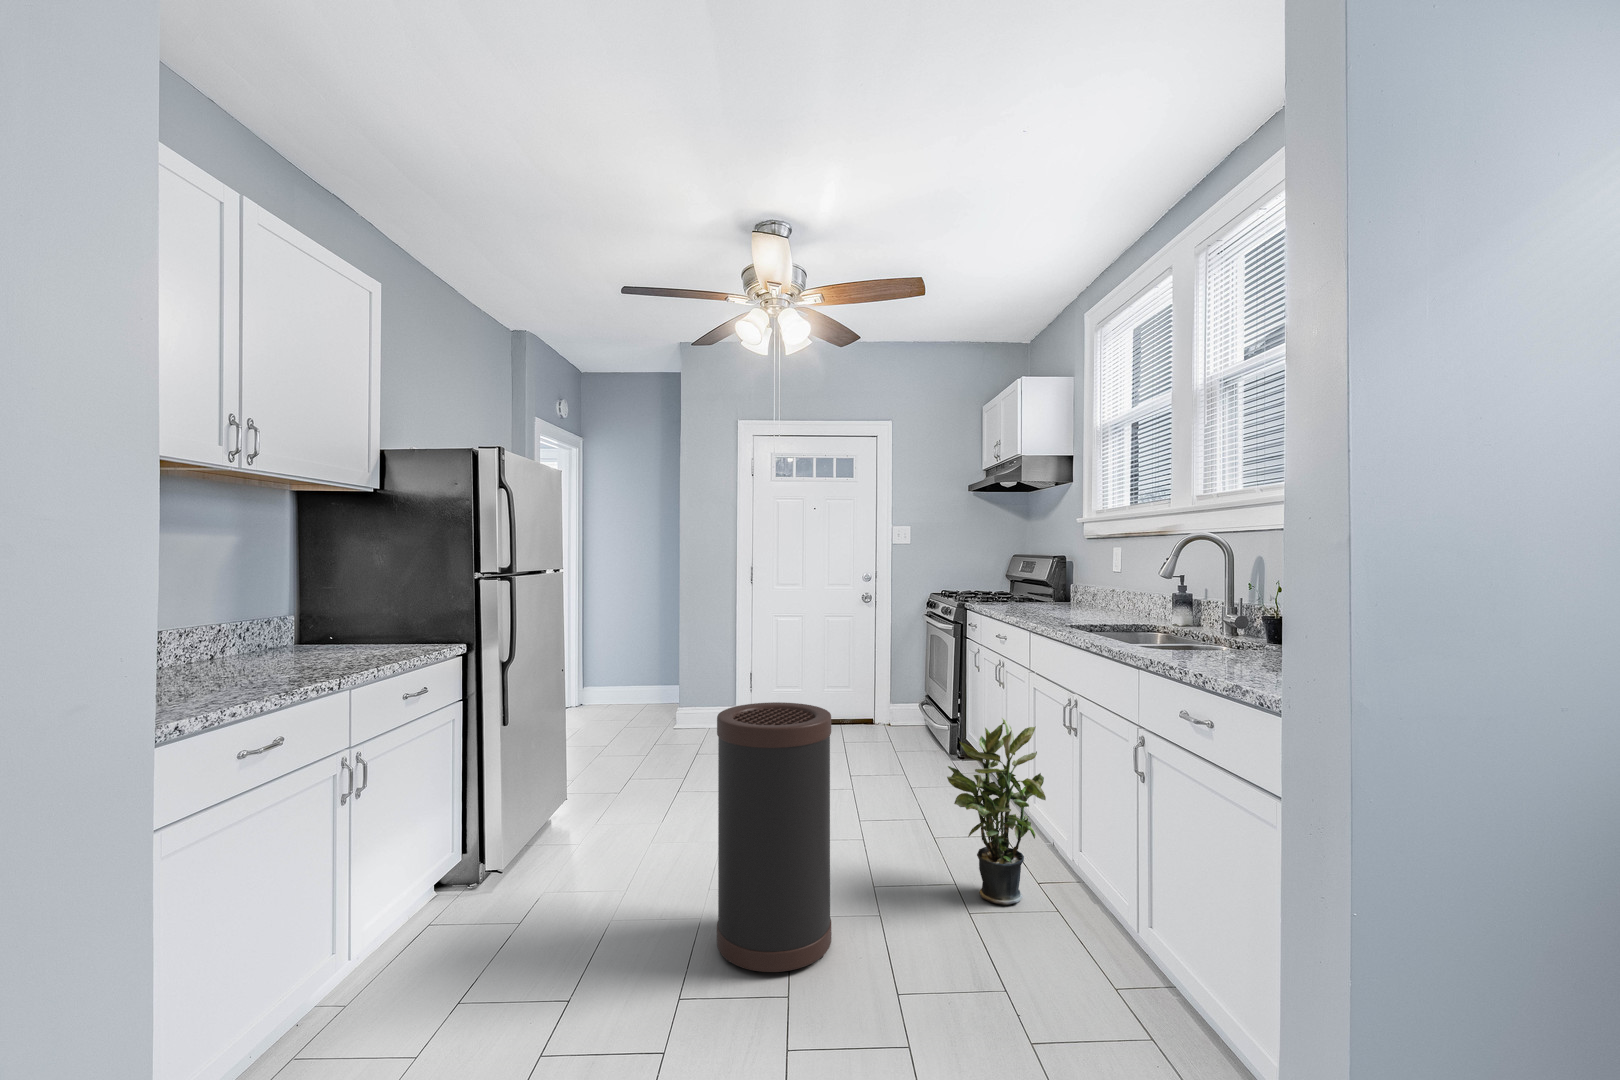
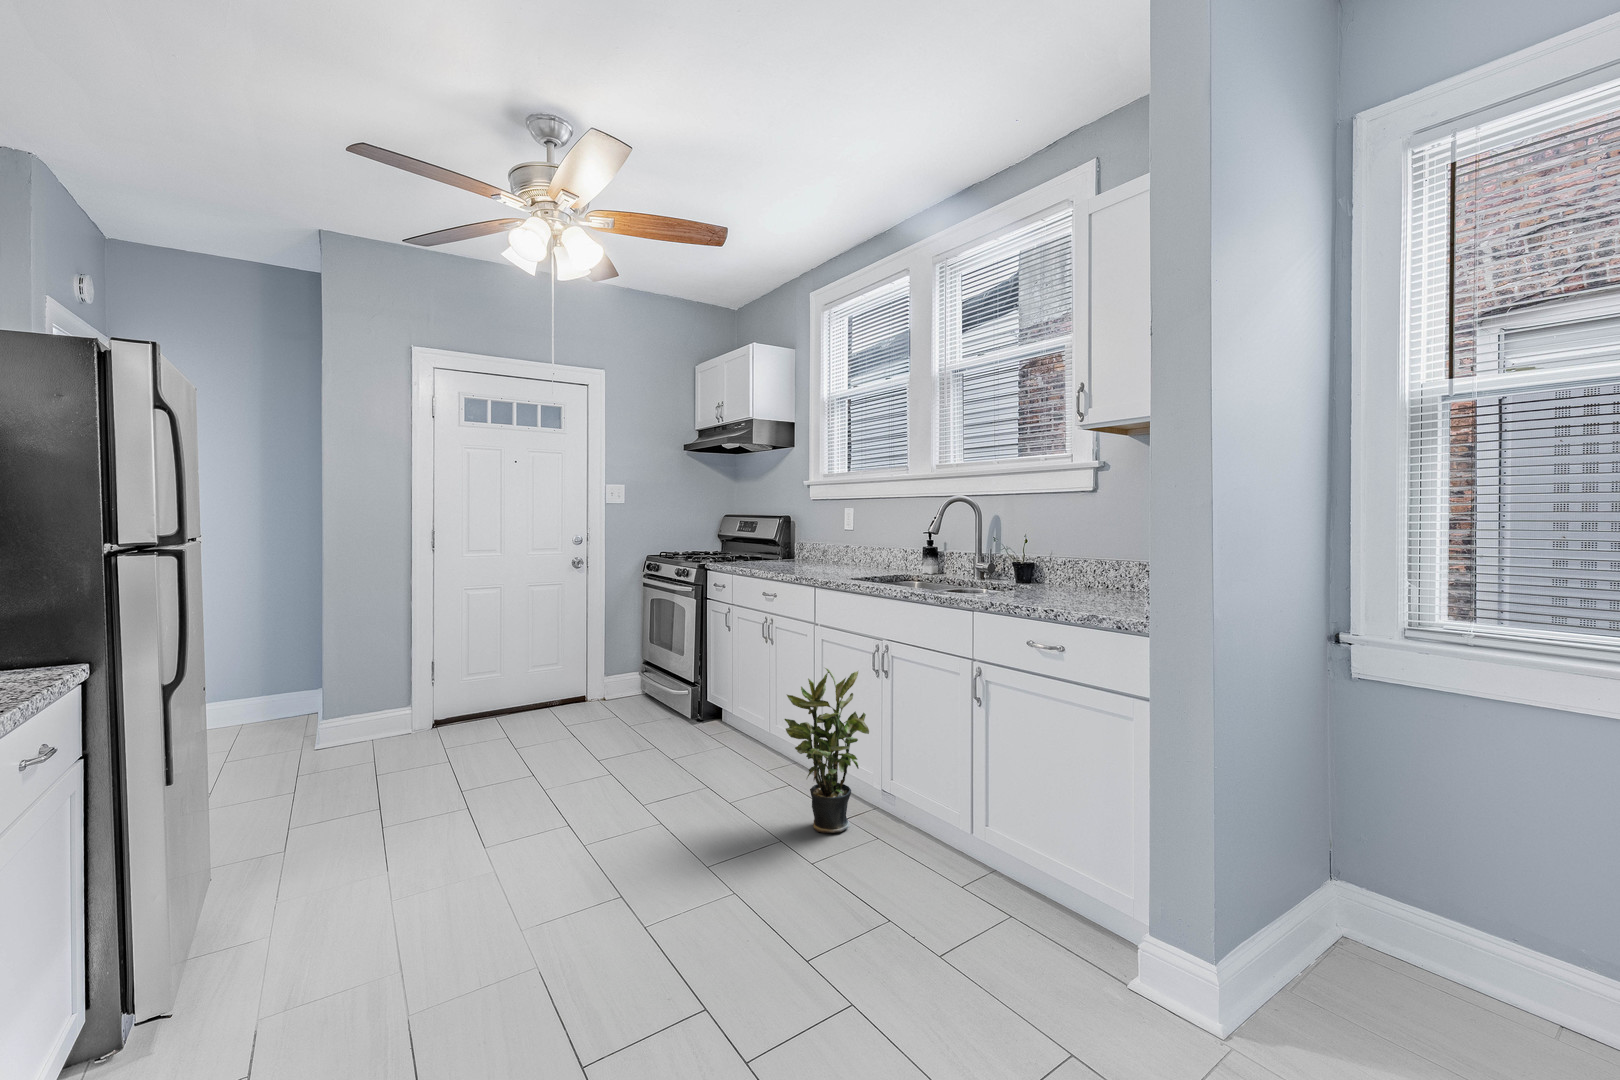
trash can: present [717,702,832,972] -> none [604,678,730,957]

